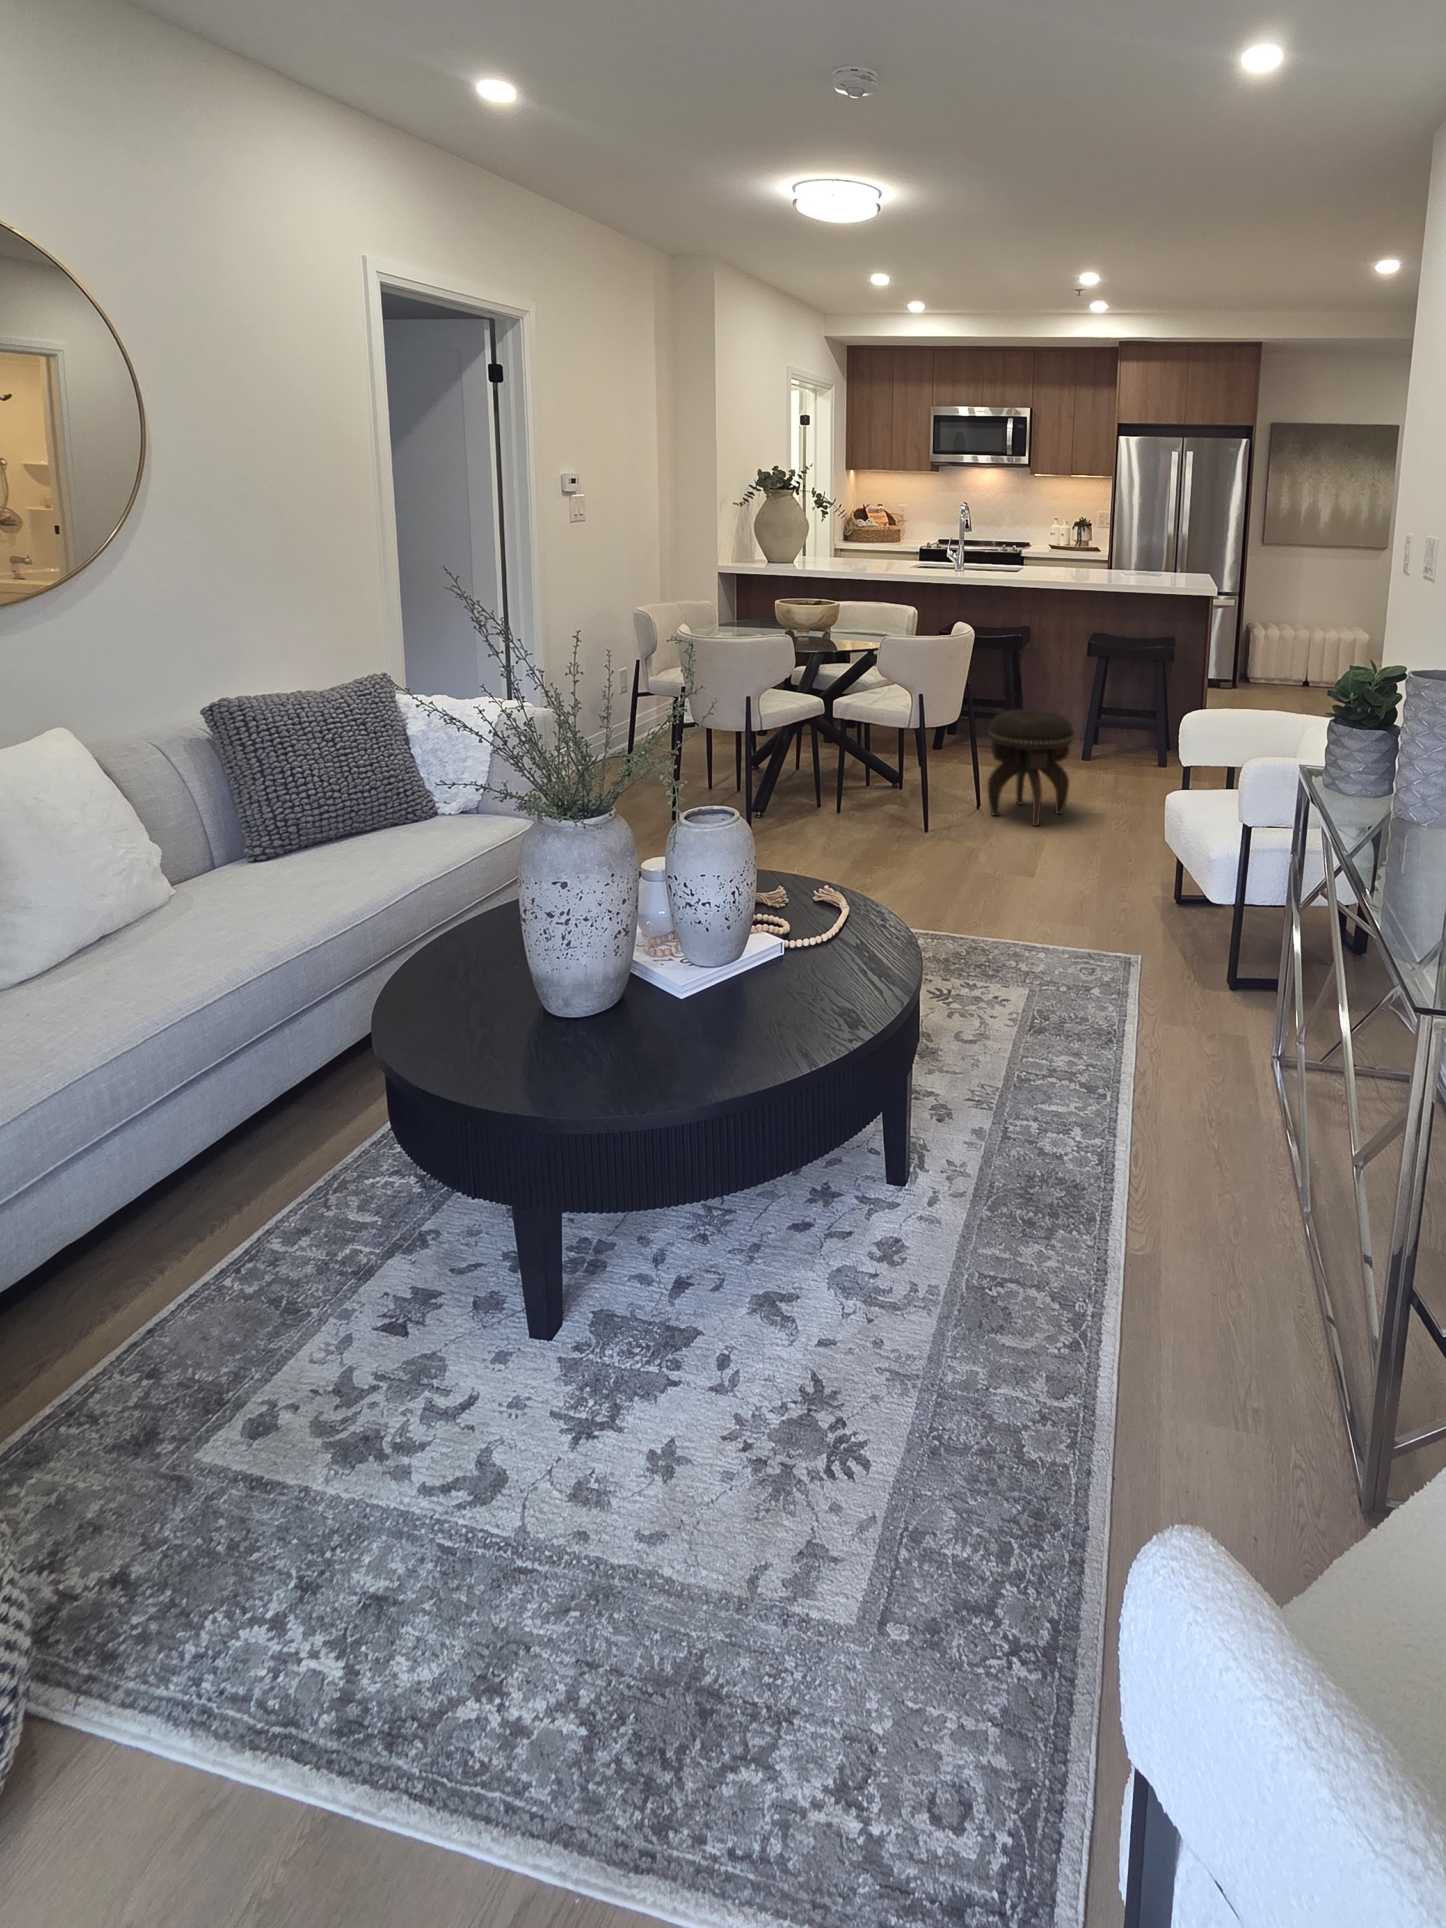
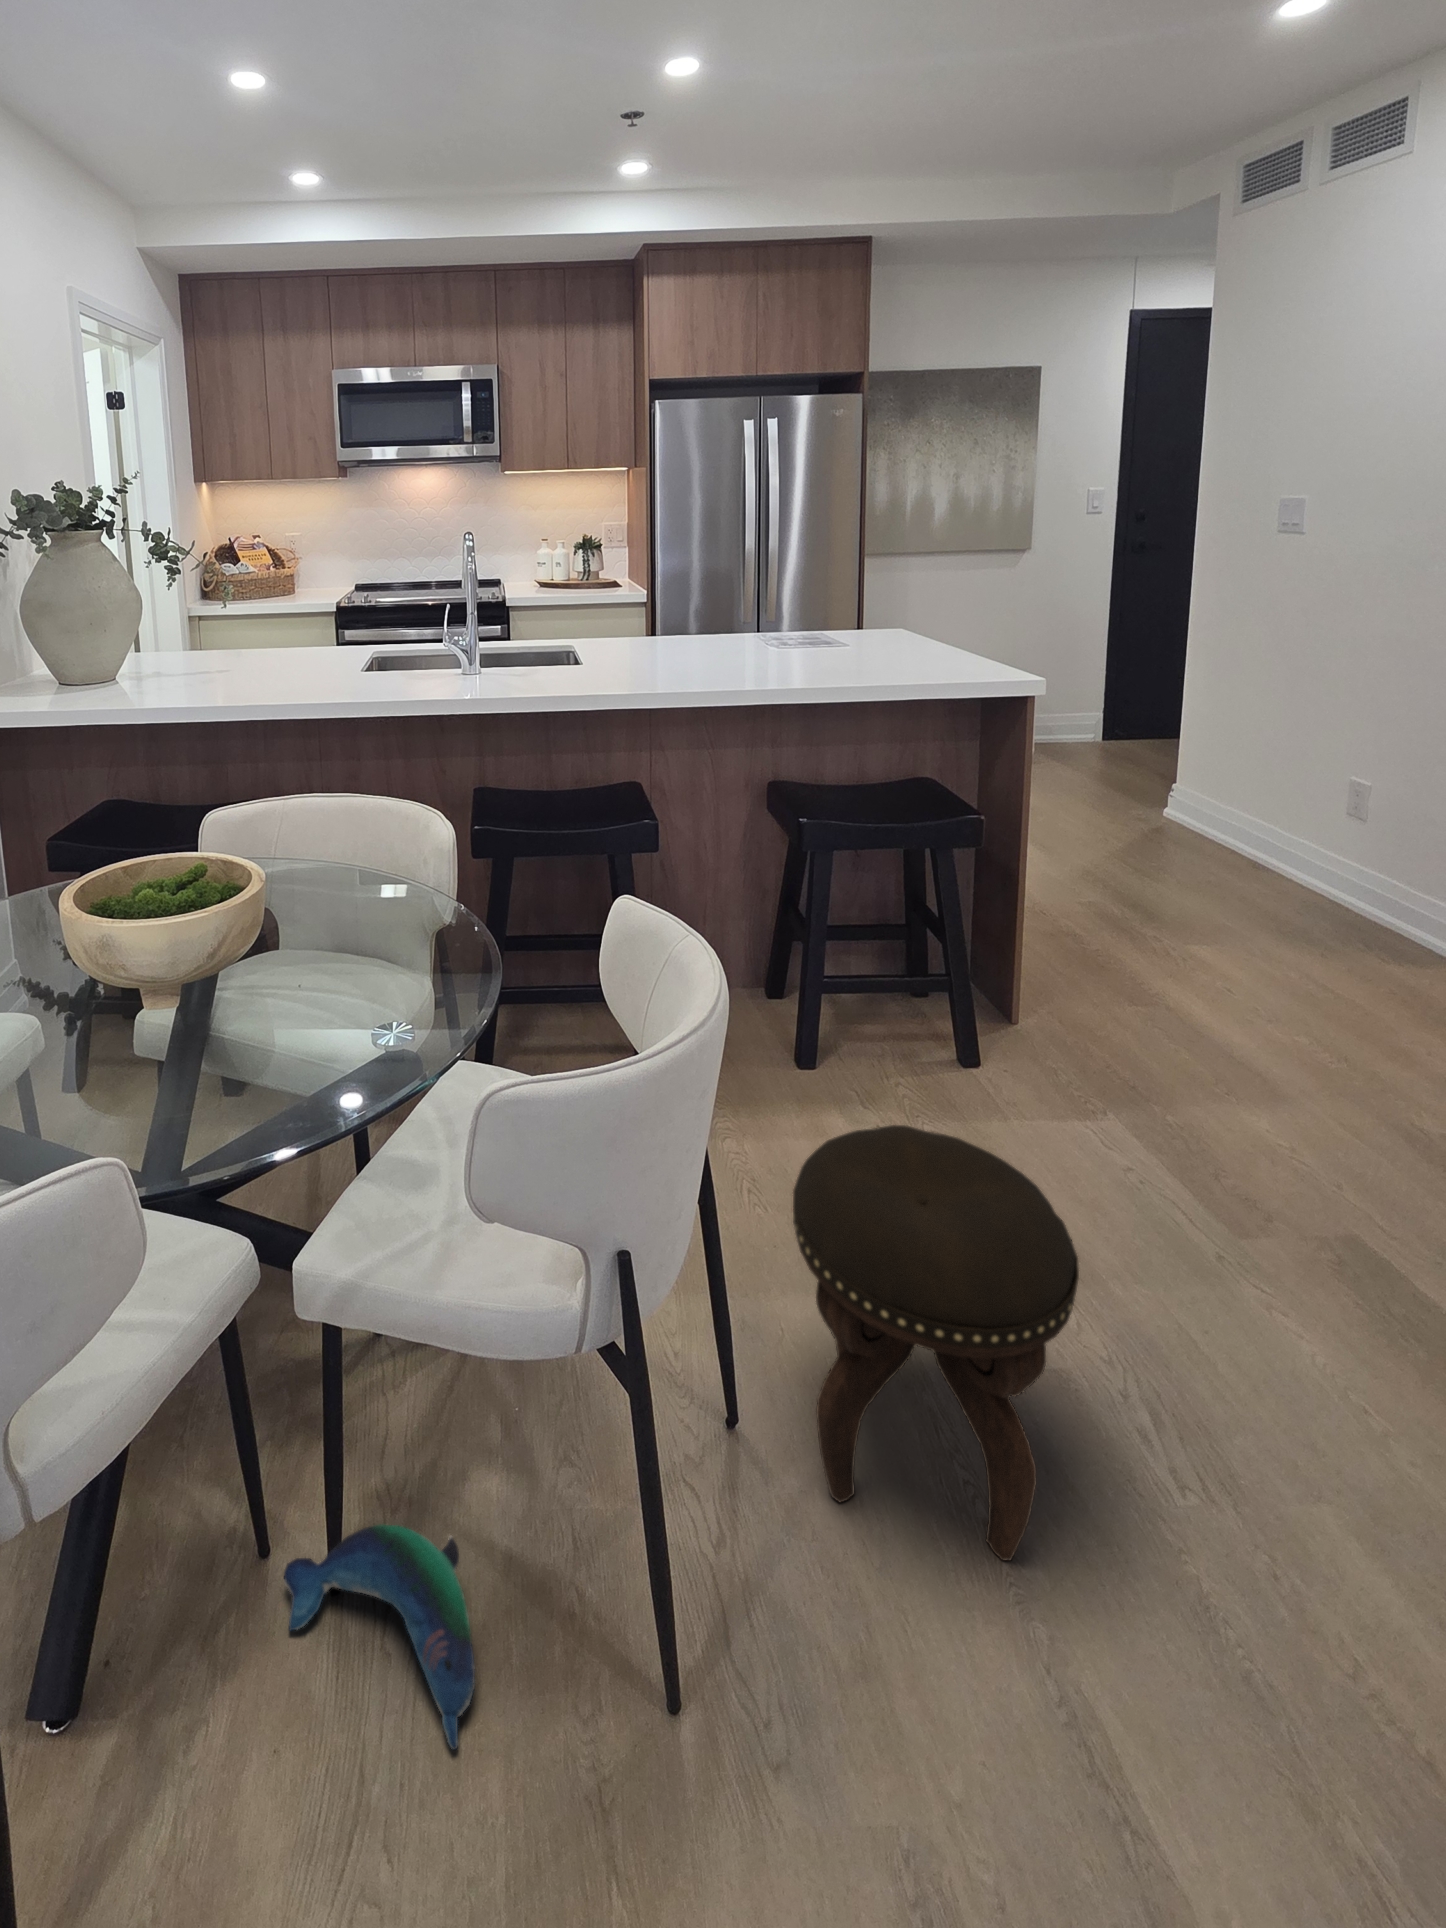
plush toy: none [818,790,869,823] -> present [284,1524,475,1750]

